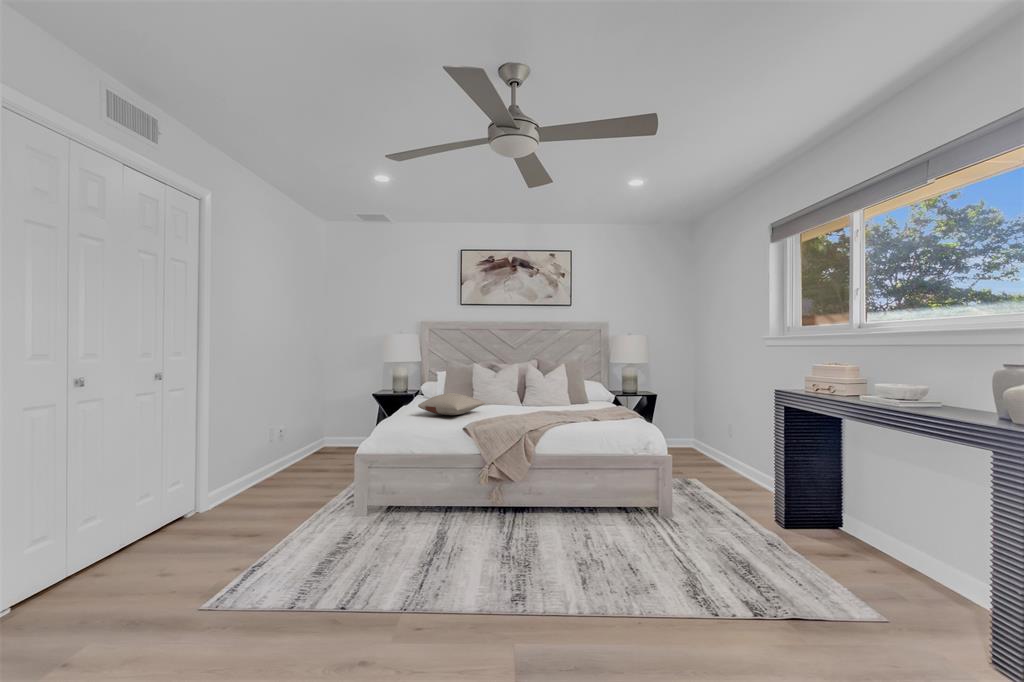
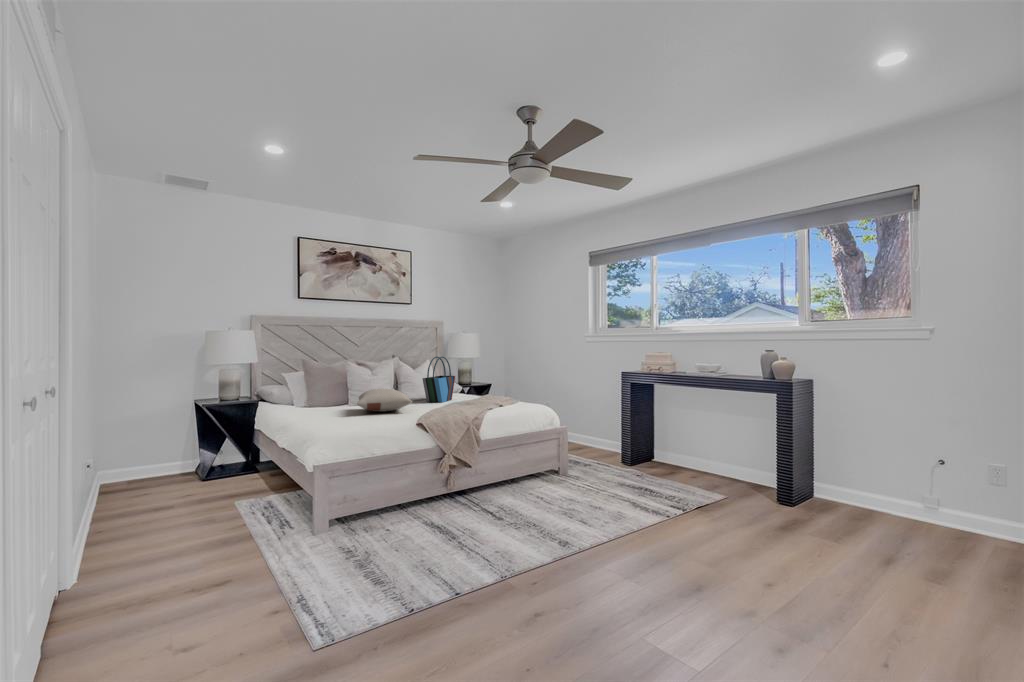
tote bag: none [511,364,557,412] -> present [423,357,455,402]

